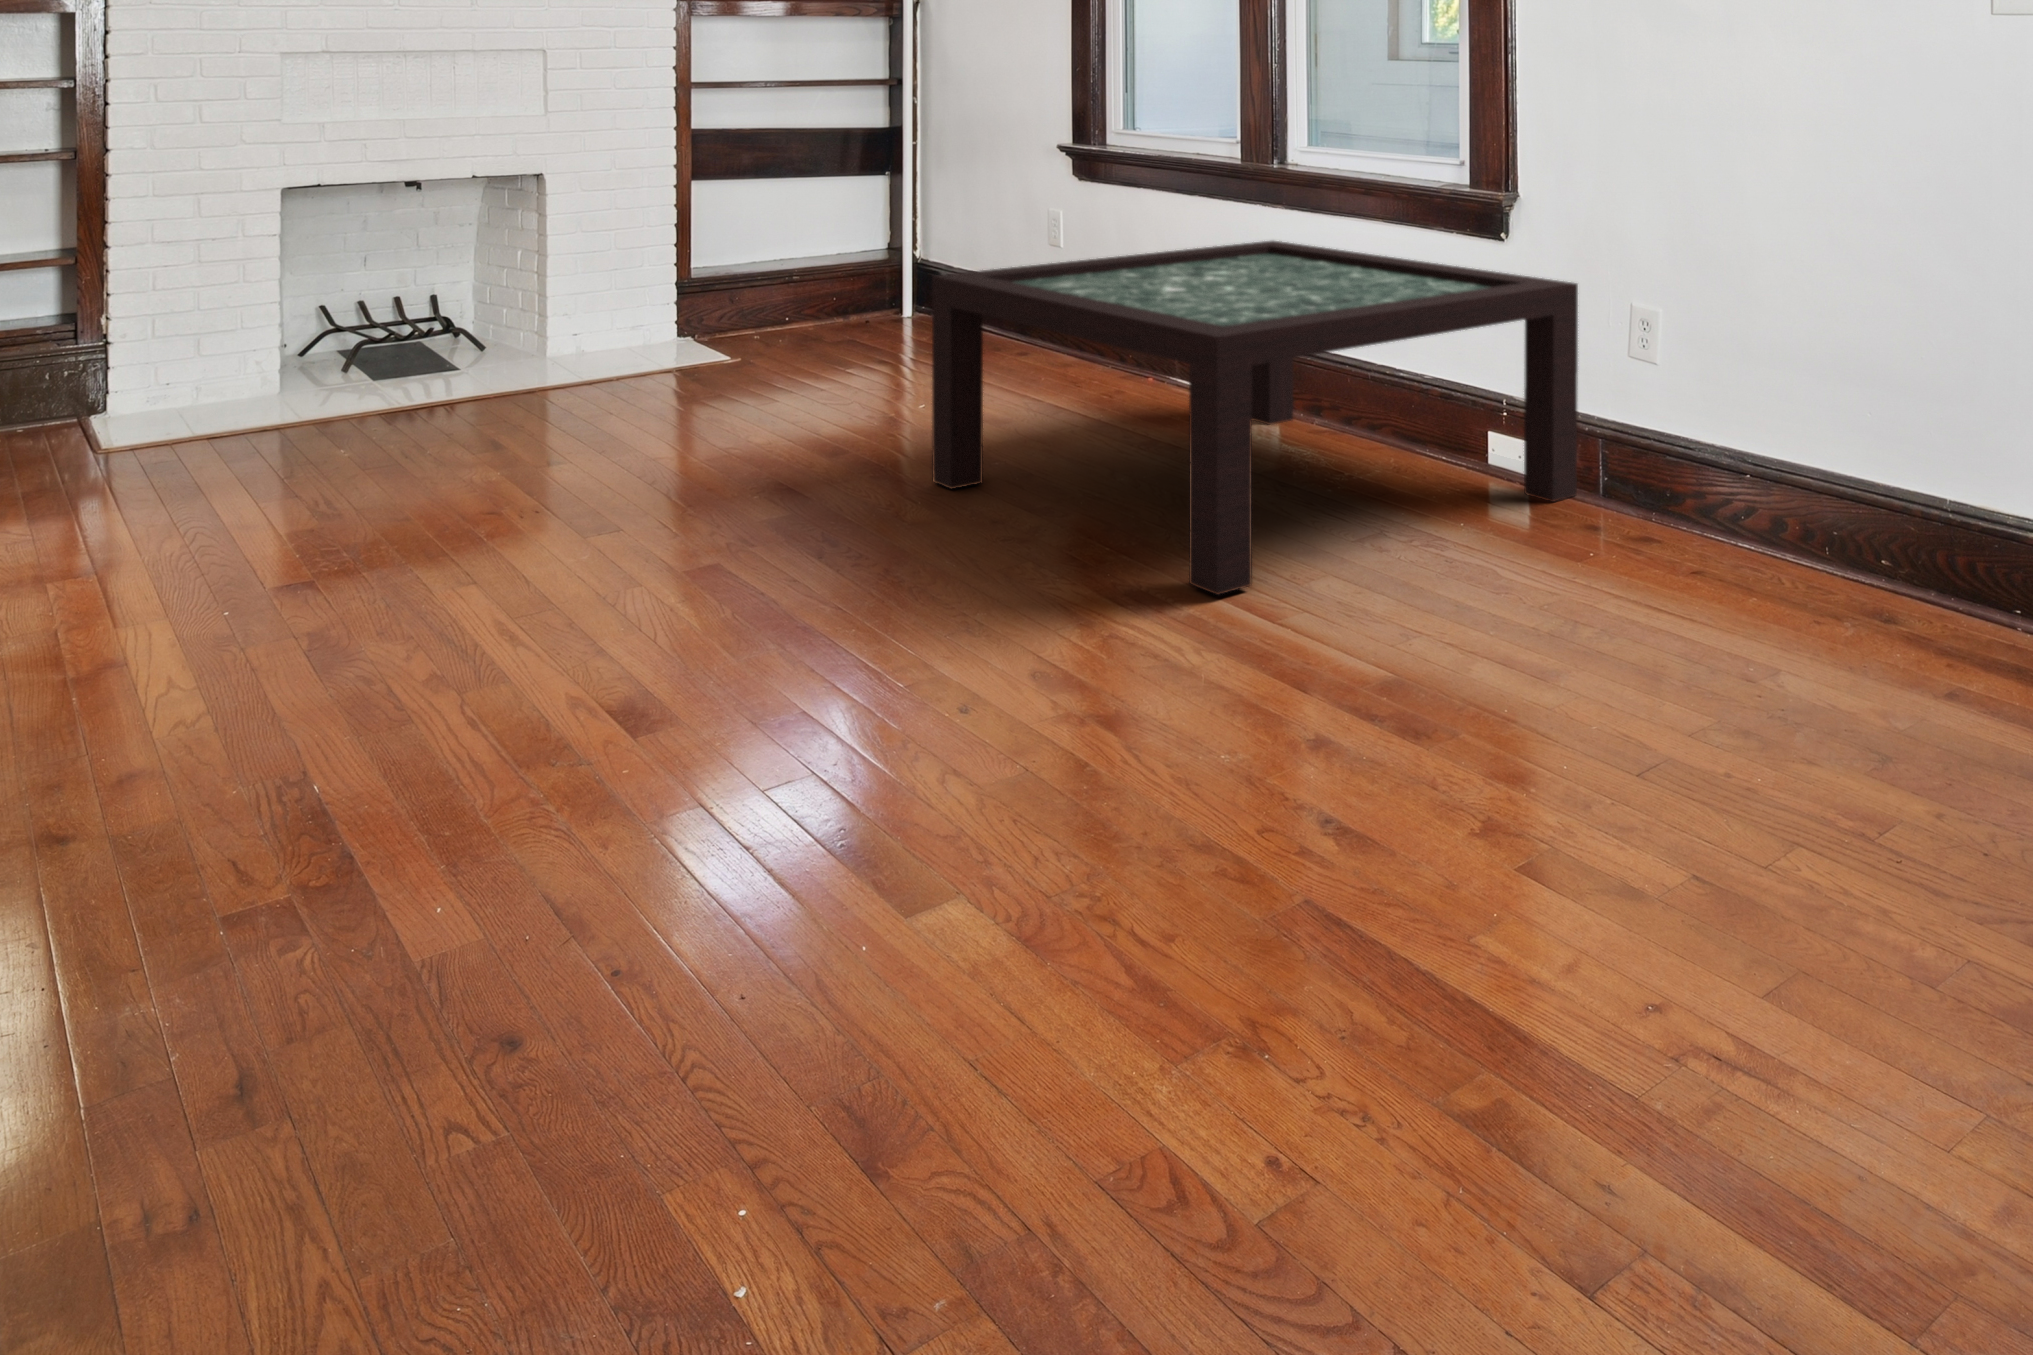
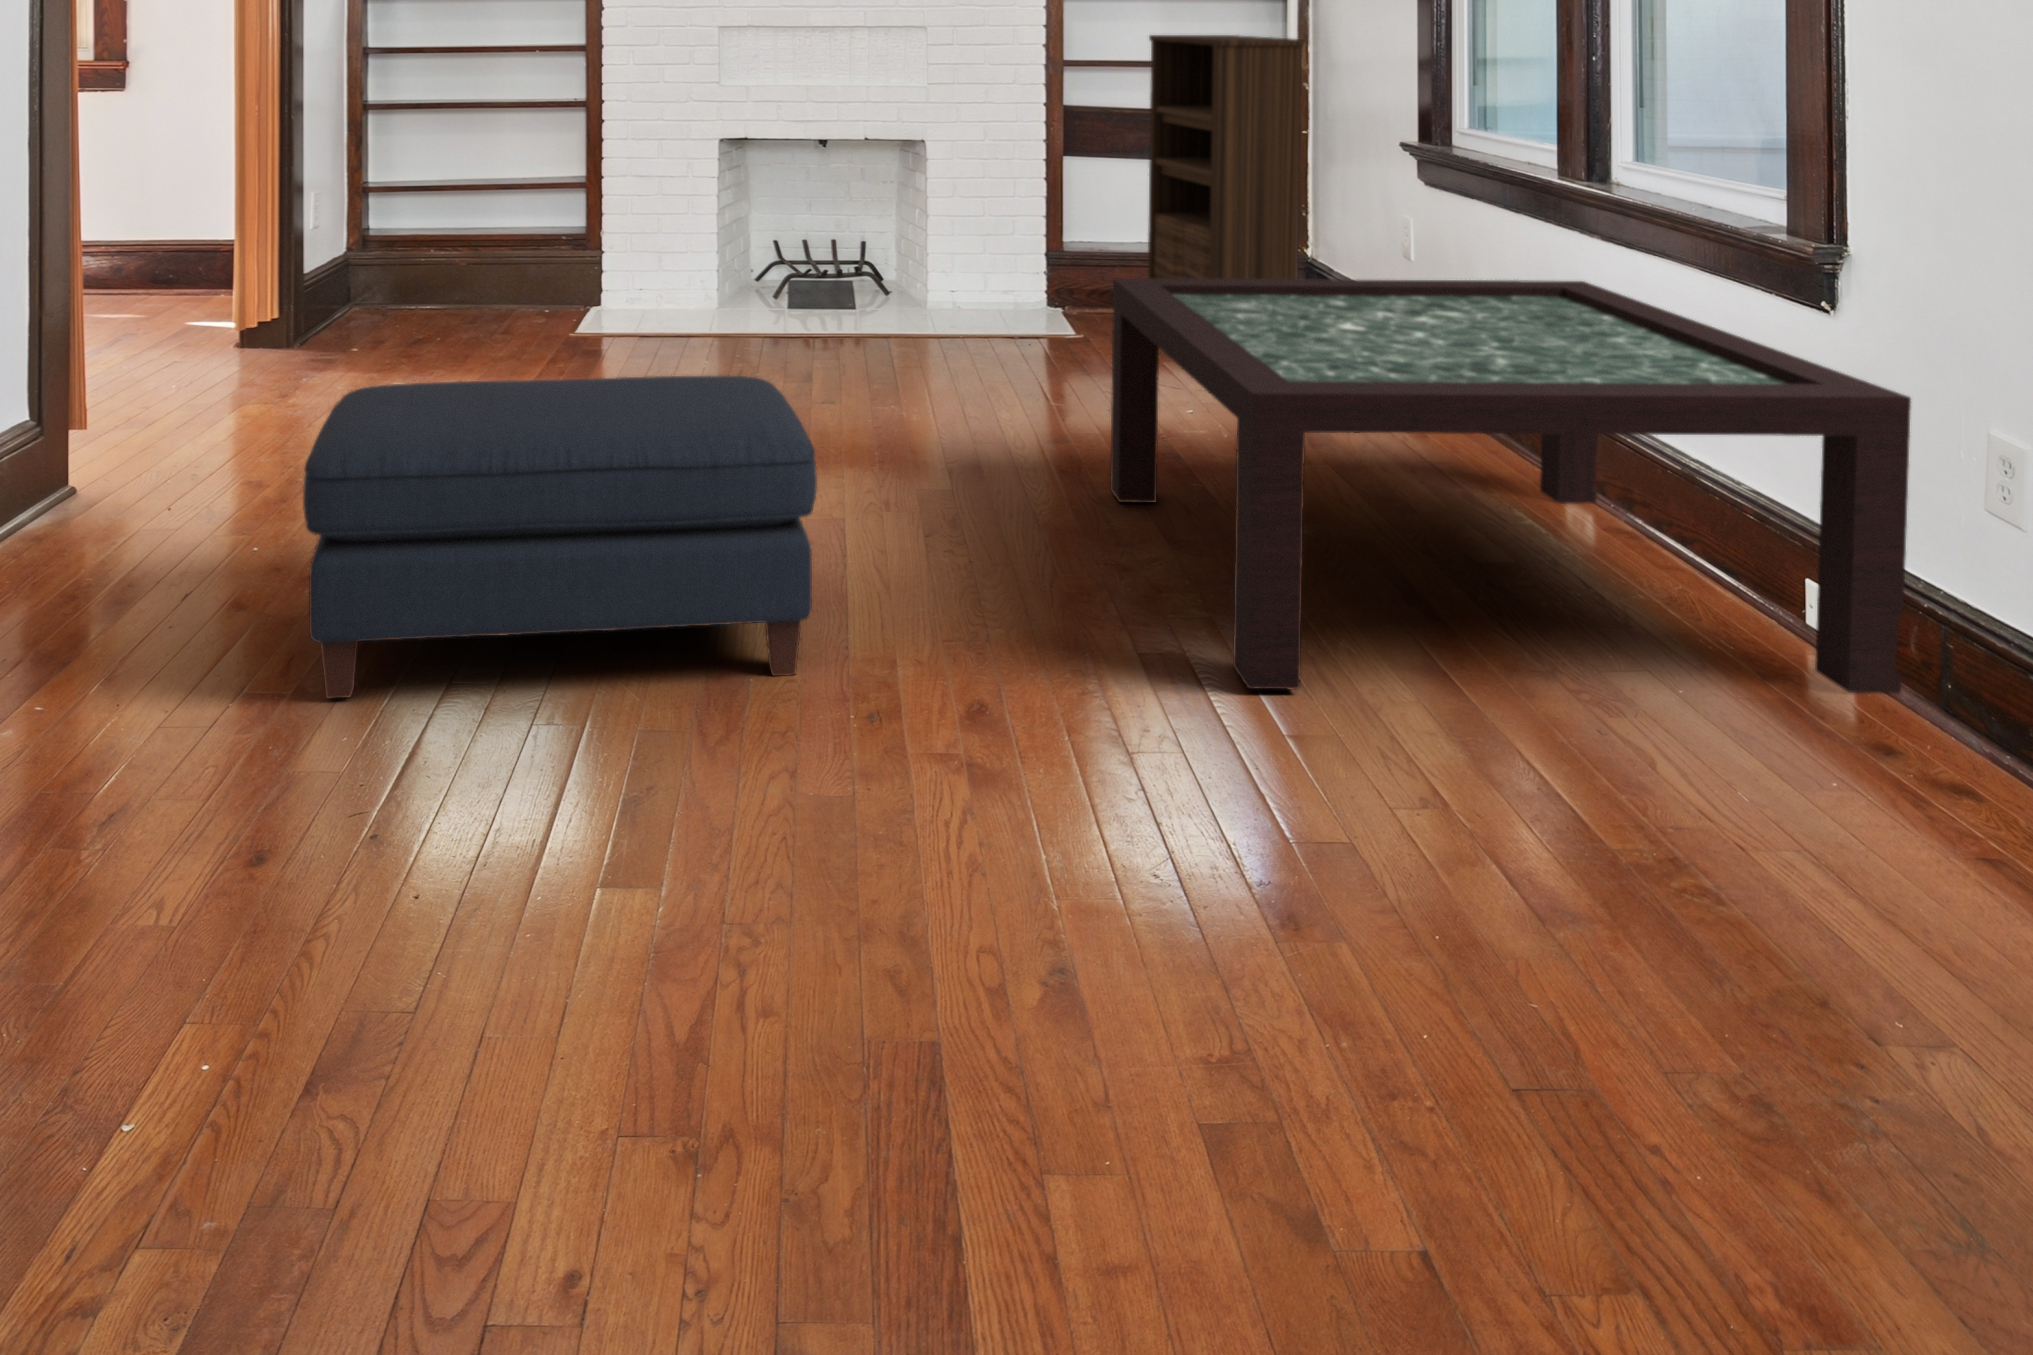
bookshelf: none [767,54,934,338] -> present [1148,35,1305,279]
ottoman: none [174,407,853,863] -> present [303,376,817,698]

